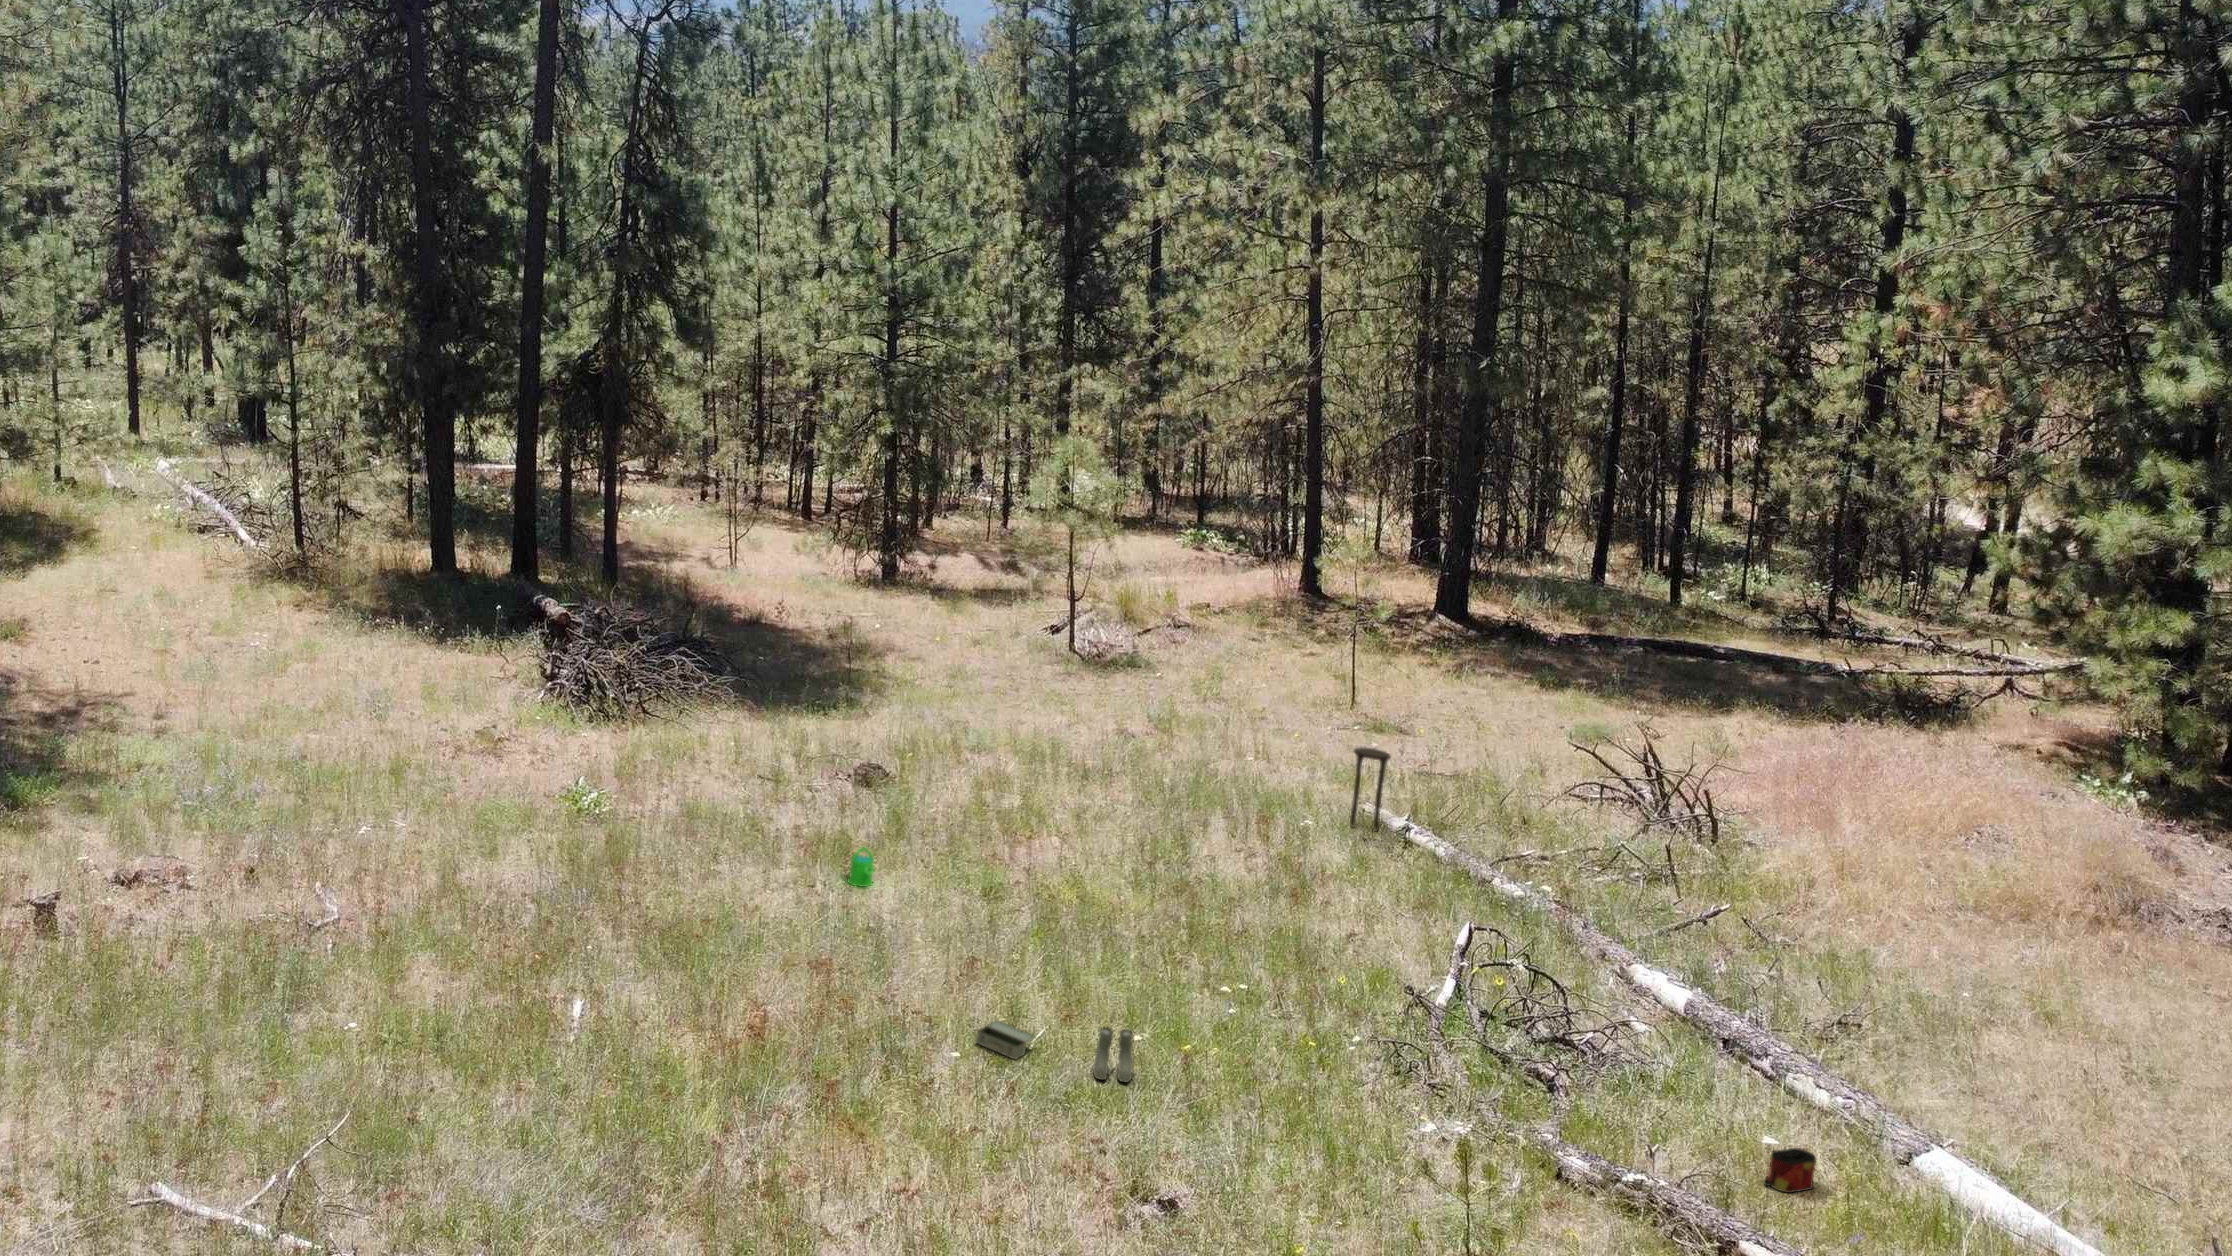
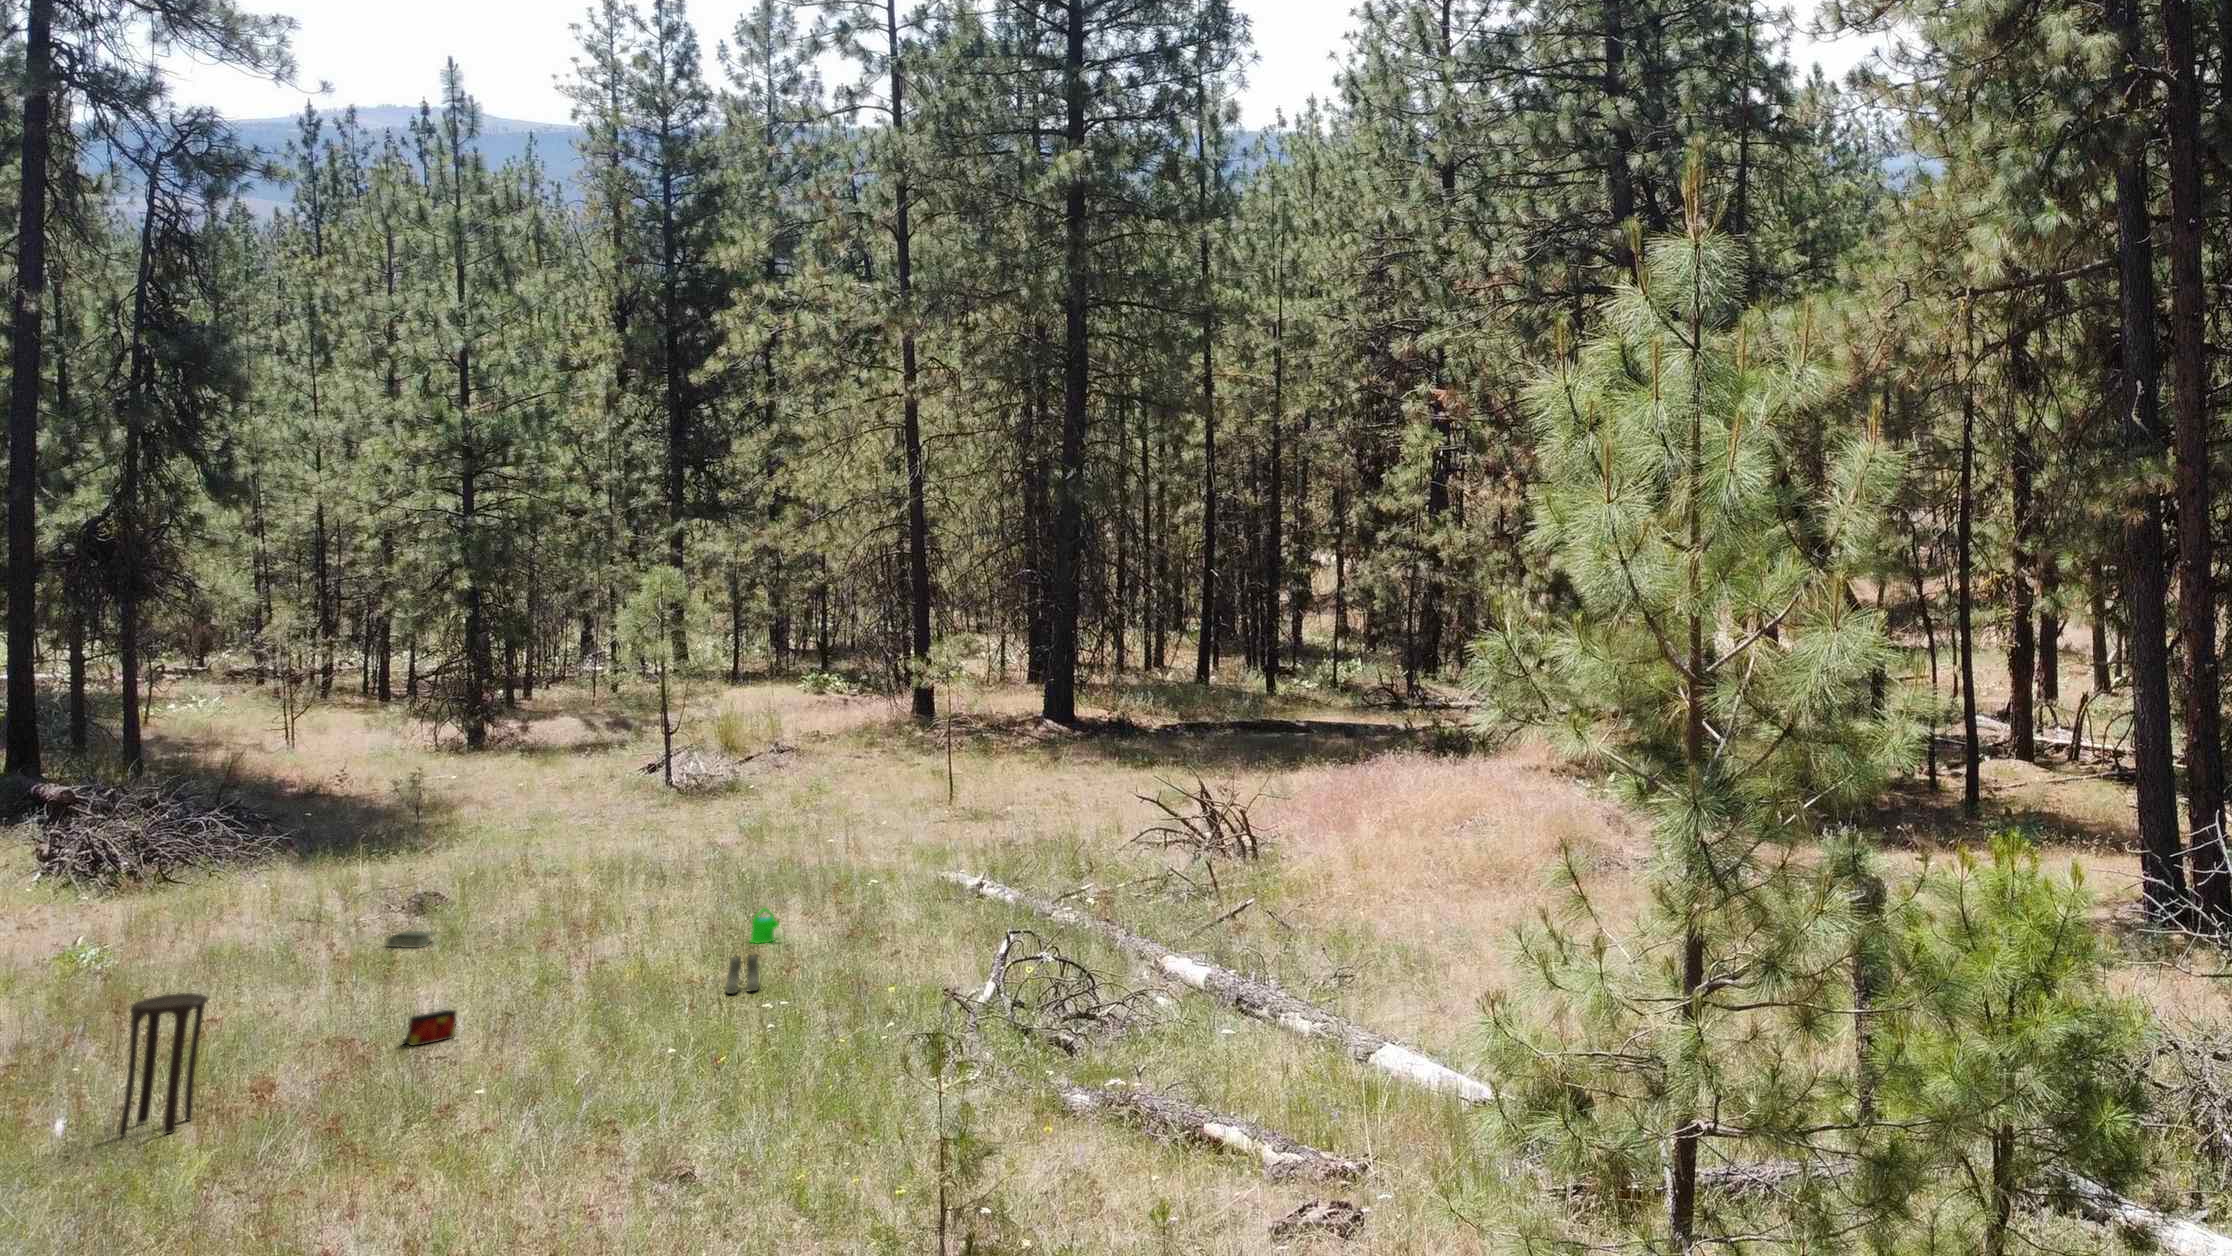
stool: present [1350,747,1391,831] -> present [119,993,208,1137]
watering can: present [848,847,874,887] -> present [750,908,779,943]
toolbox: present [976,1021,1034,1059] -> present [386,931,435,948]
bag: present [1764,1148,1816,1193] -> present [402,1010,457,1046]

